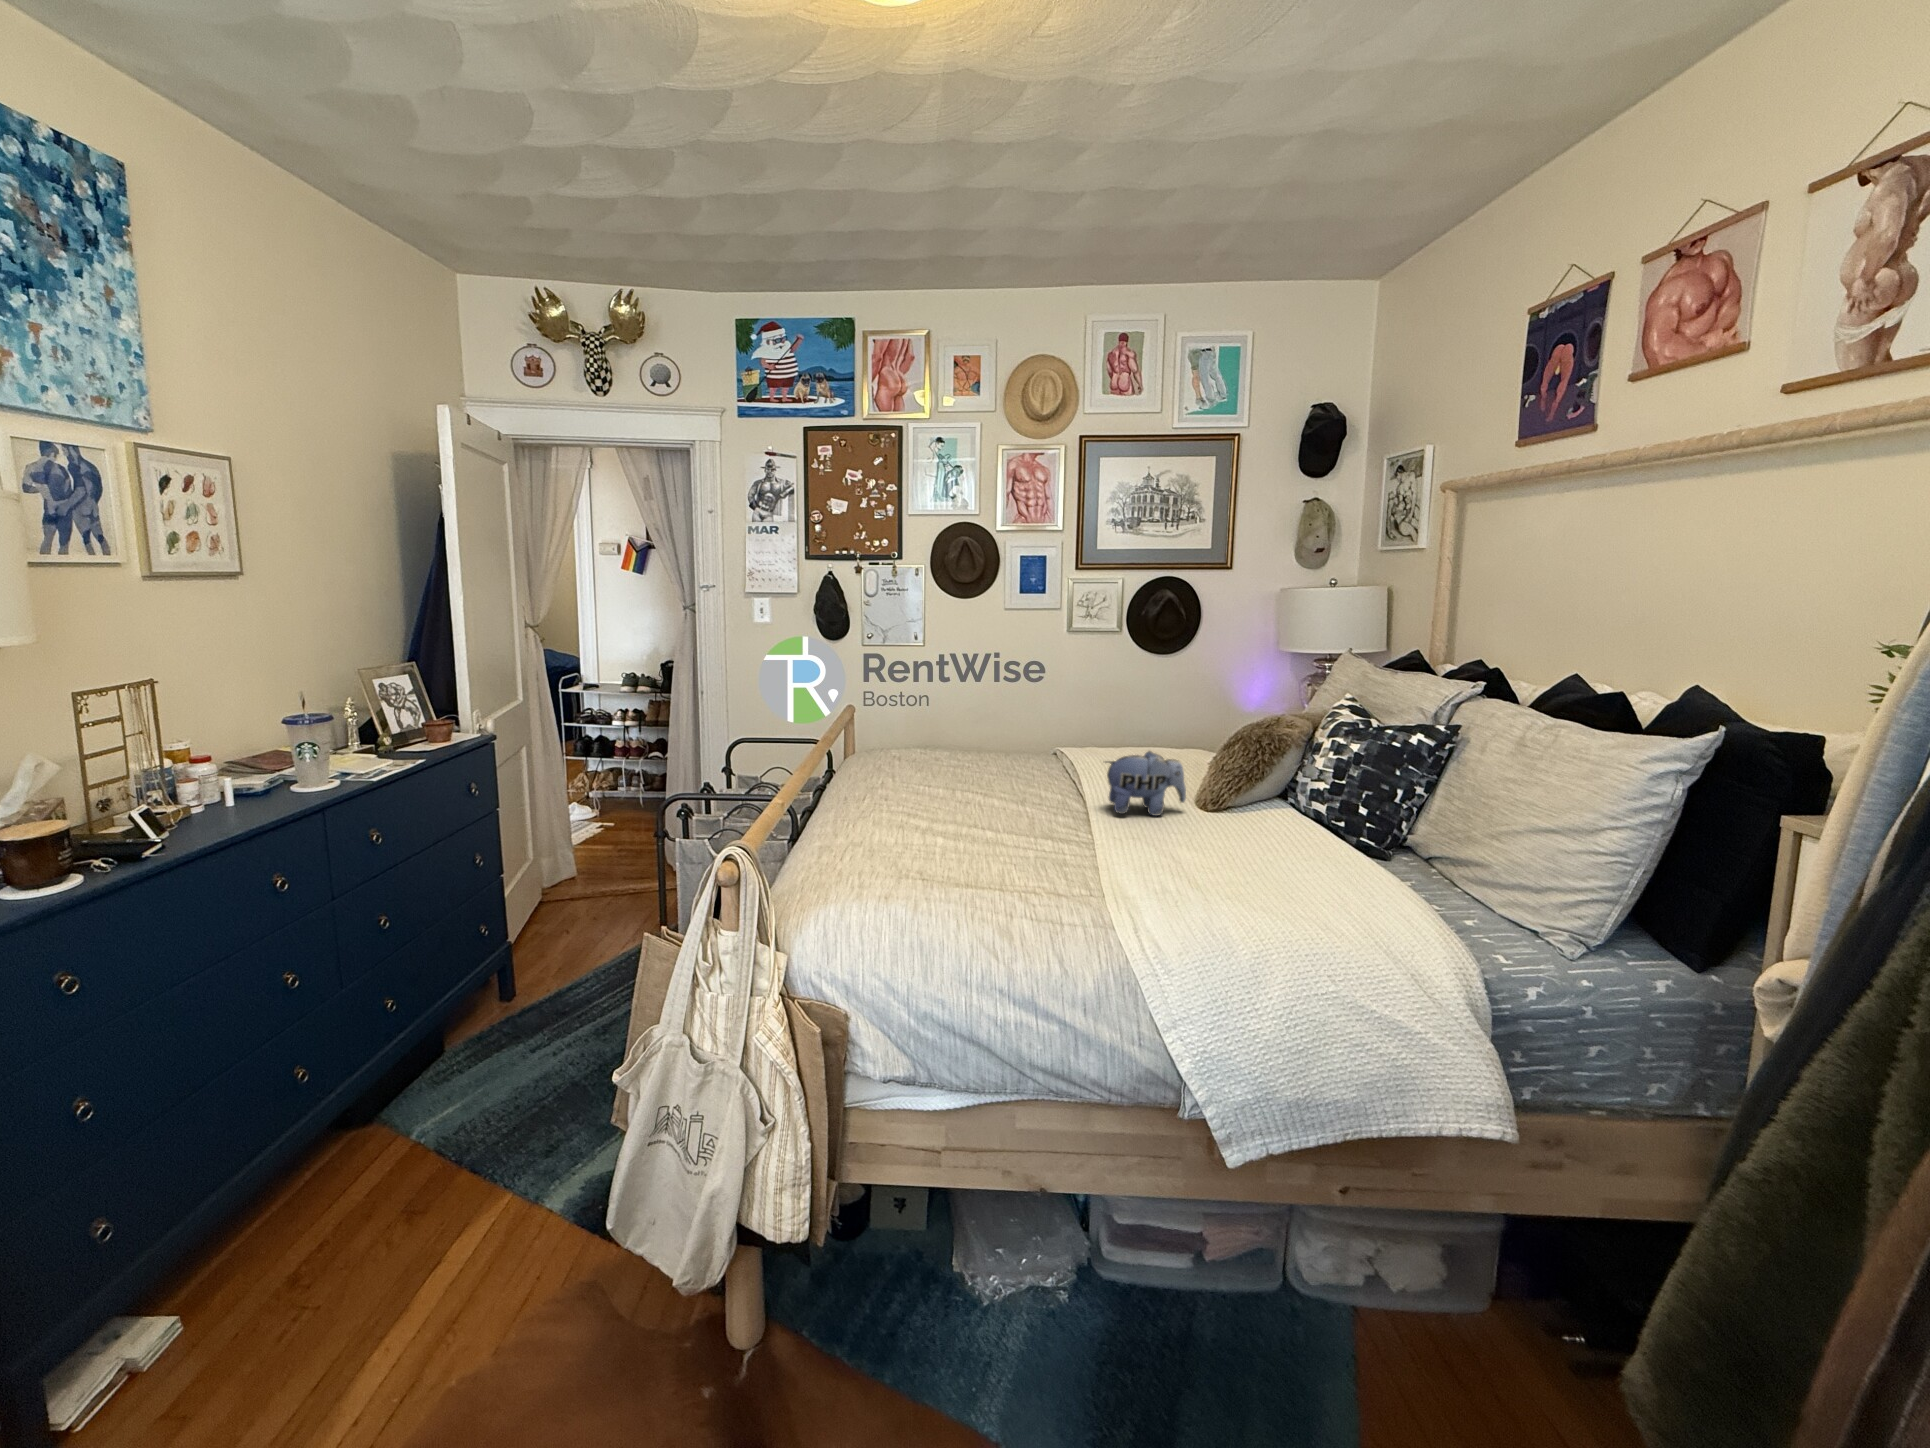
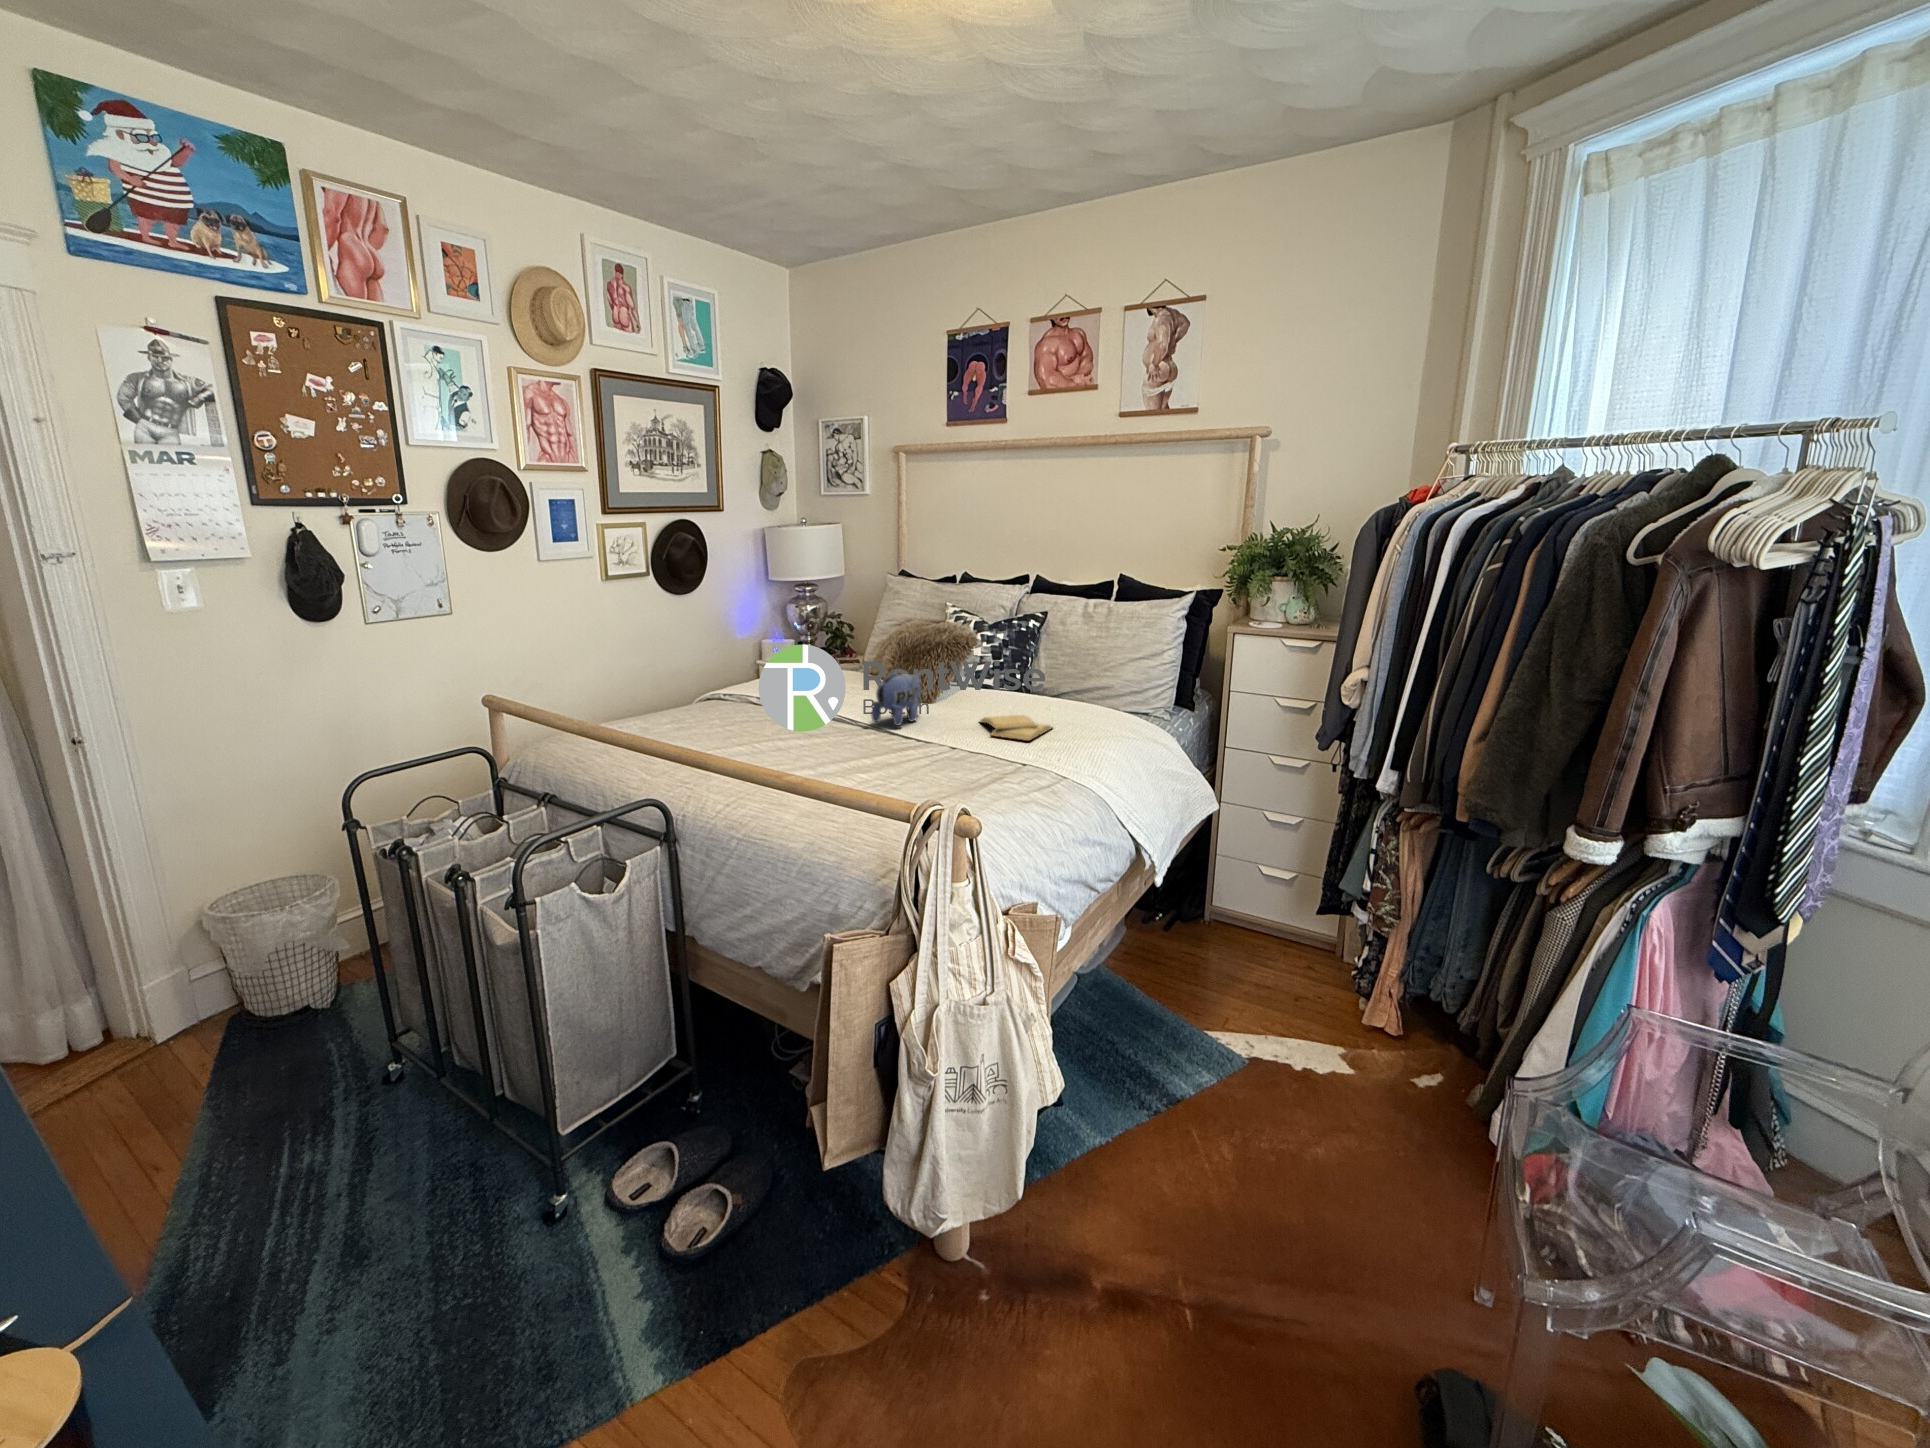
diary: none [1178,835,1288,880] -> present [979,715,1052,741]

